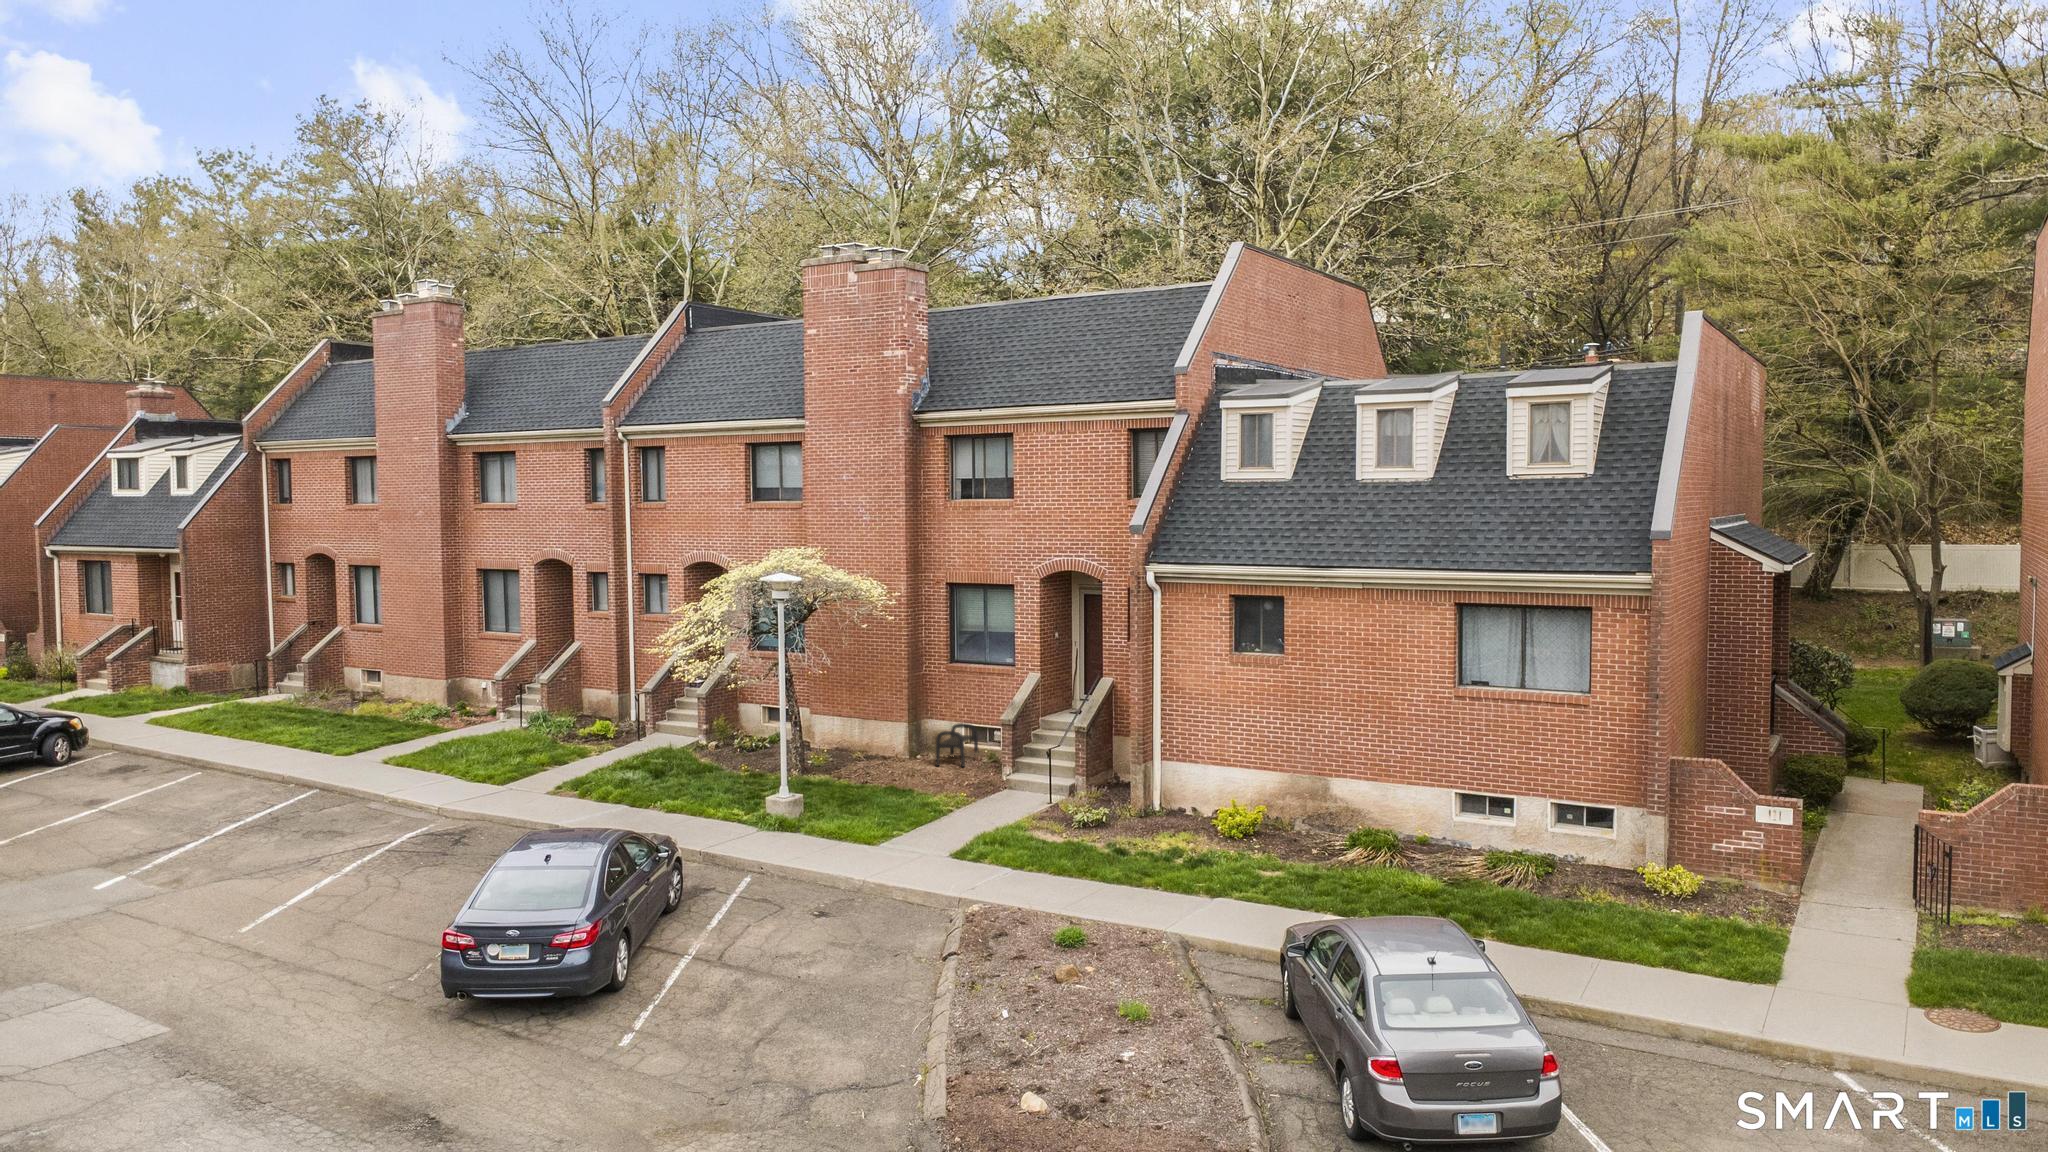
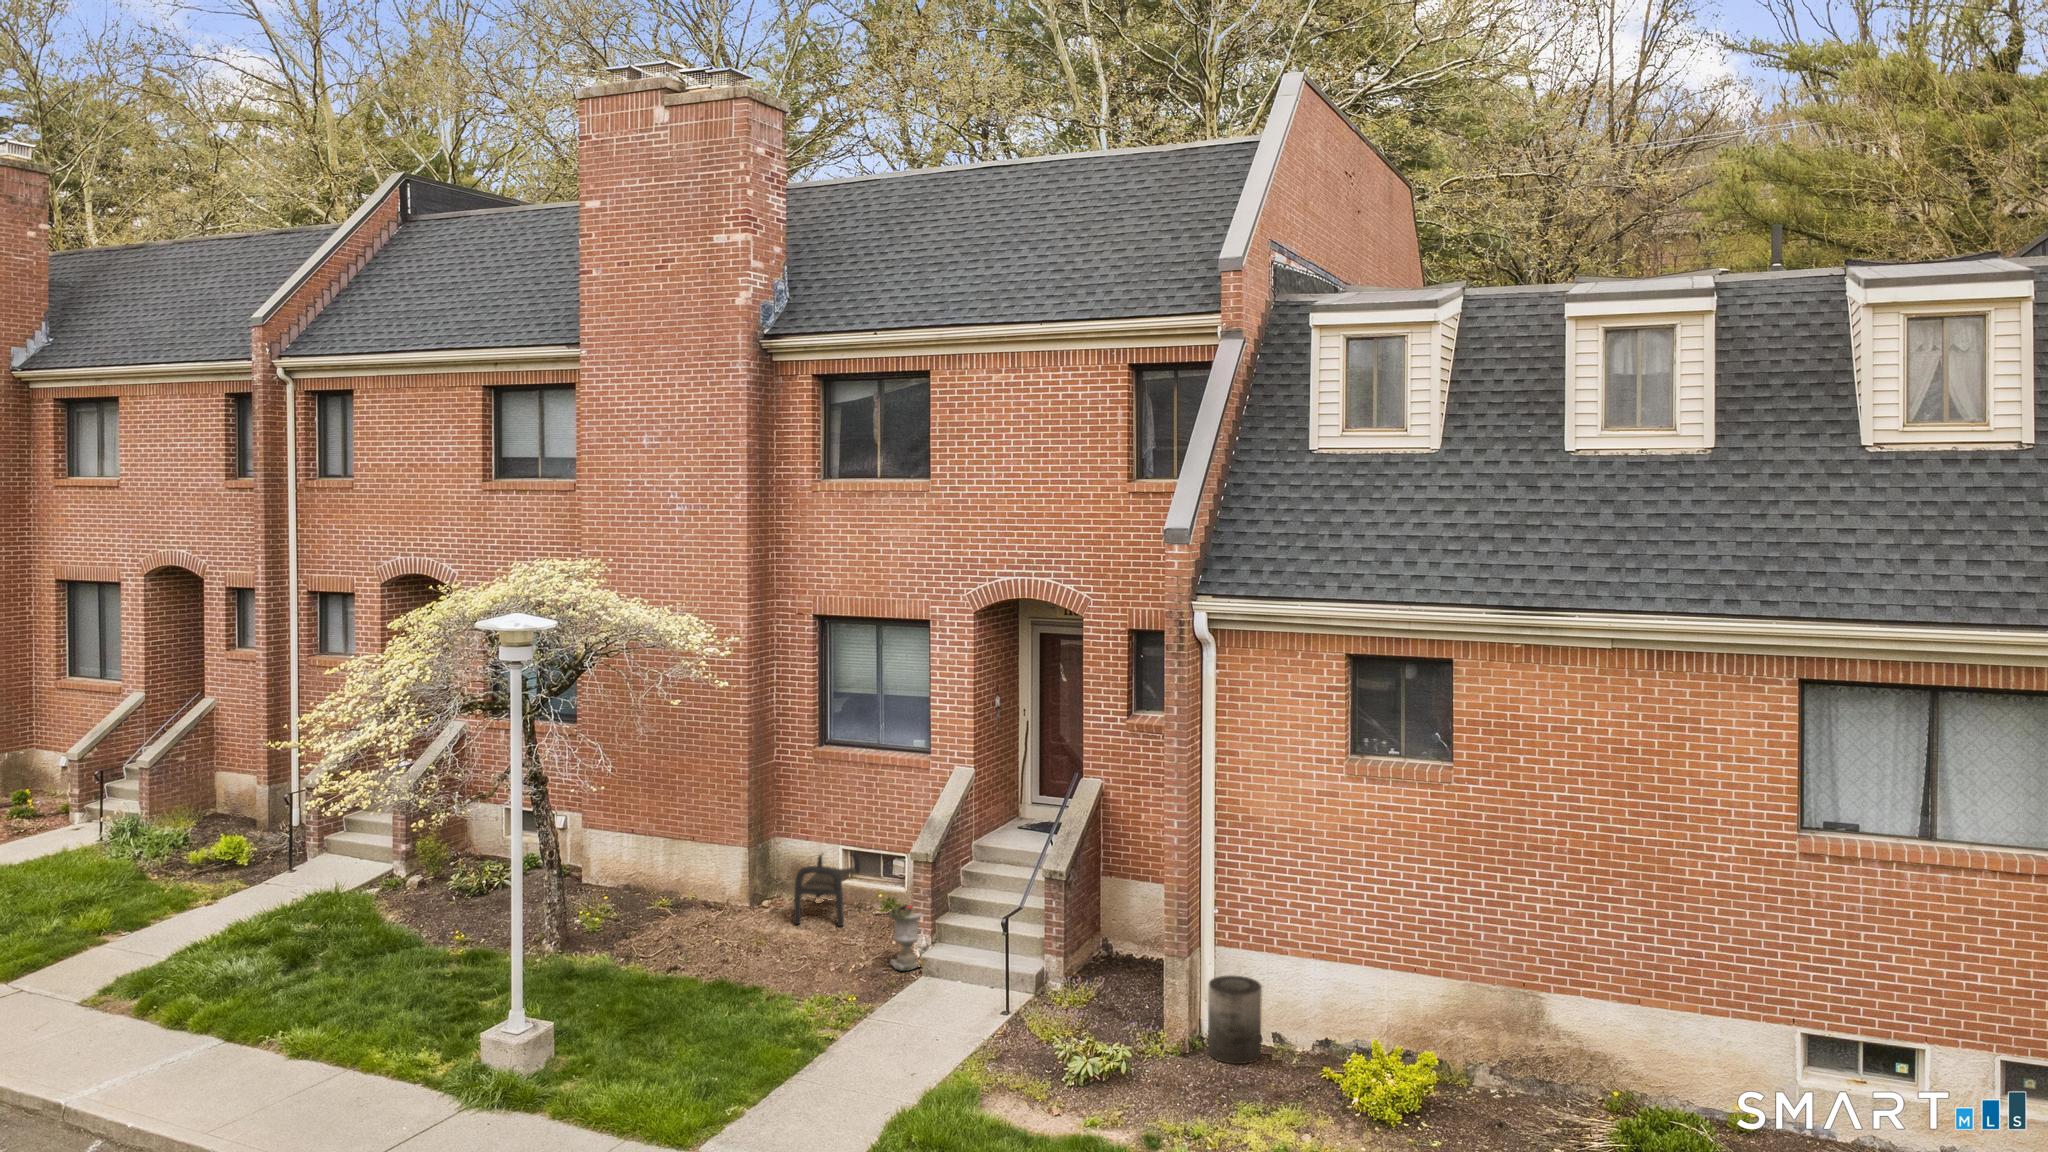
planter: none [987,746,1007,785] -> present [889,904,922,971]
trash can: none [1155,775,1184,820] -> present [1208,975,1262,1064]

